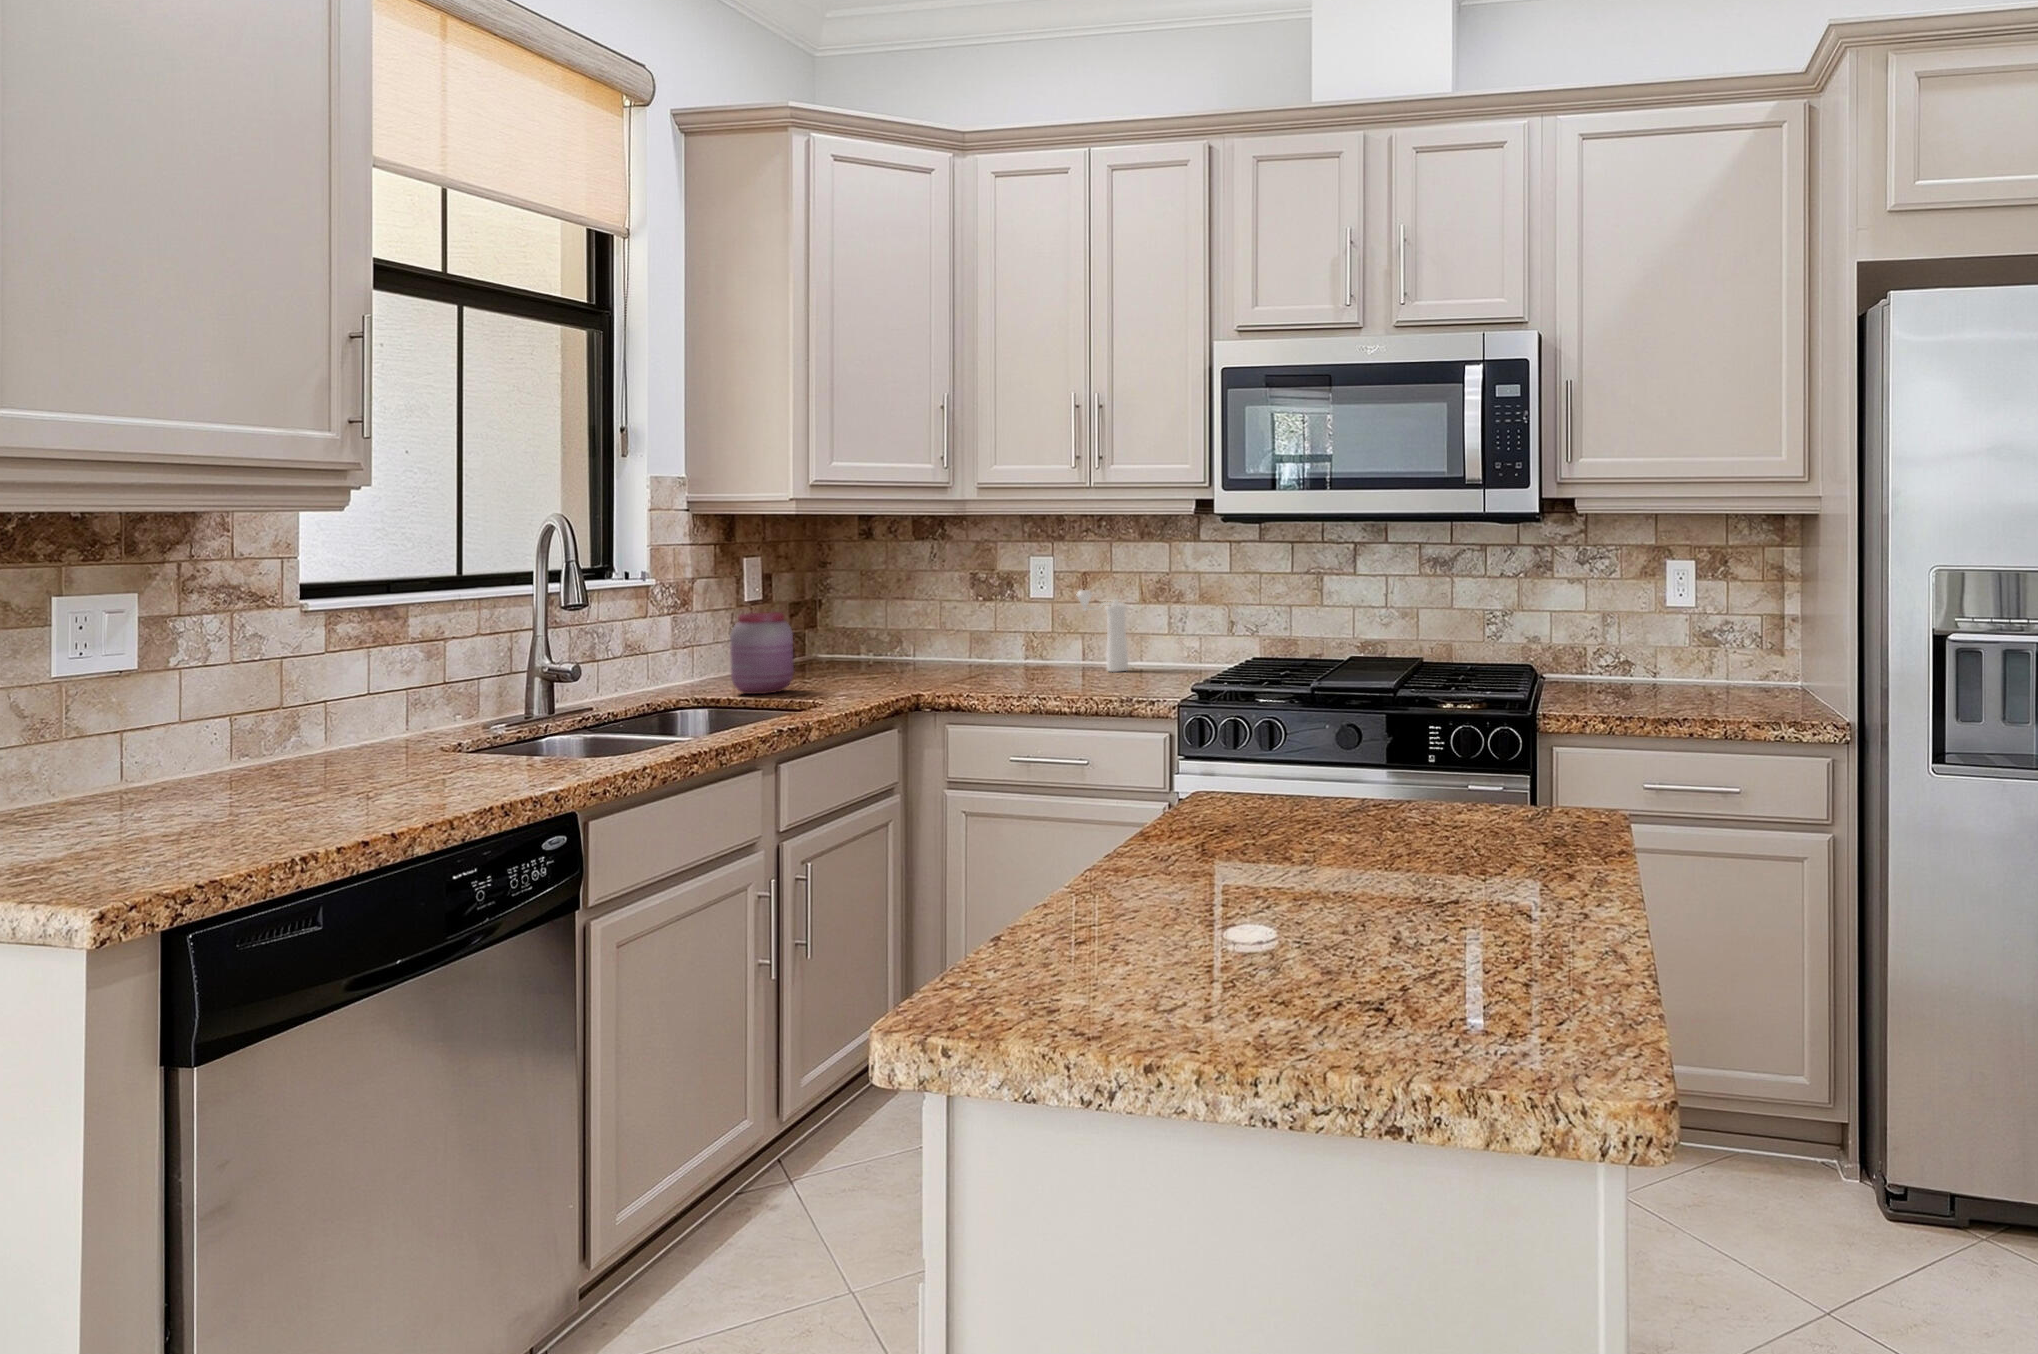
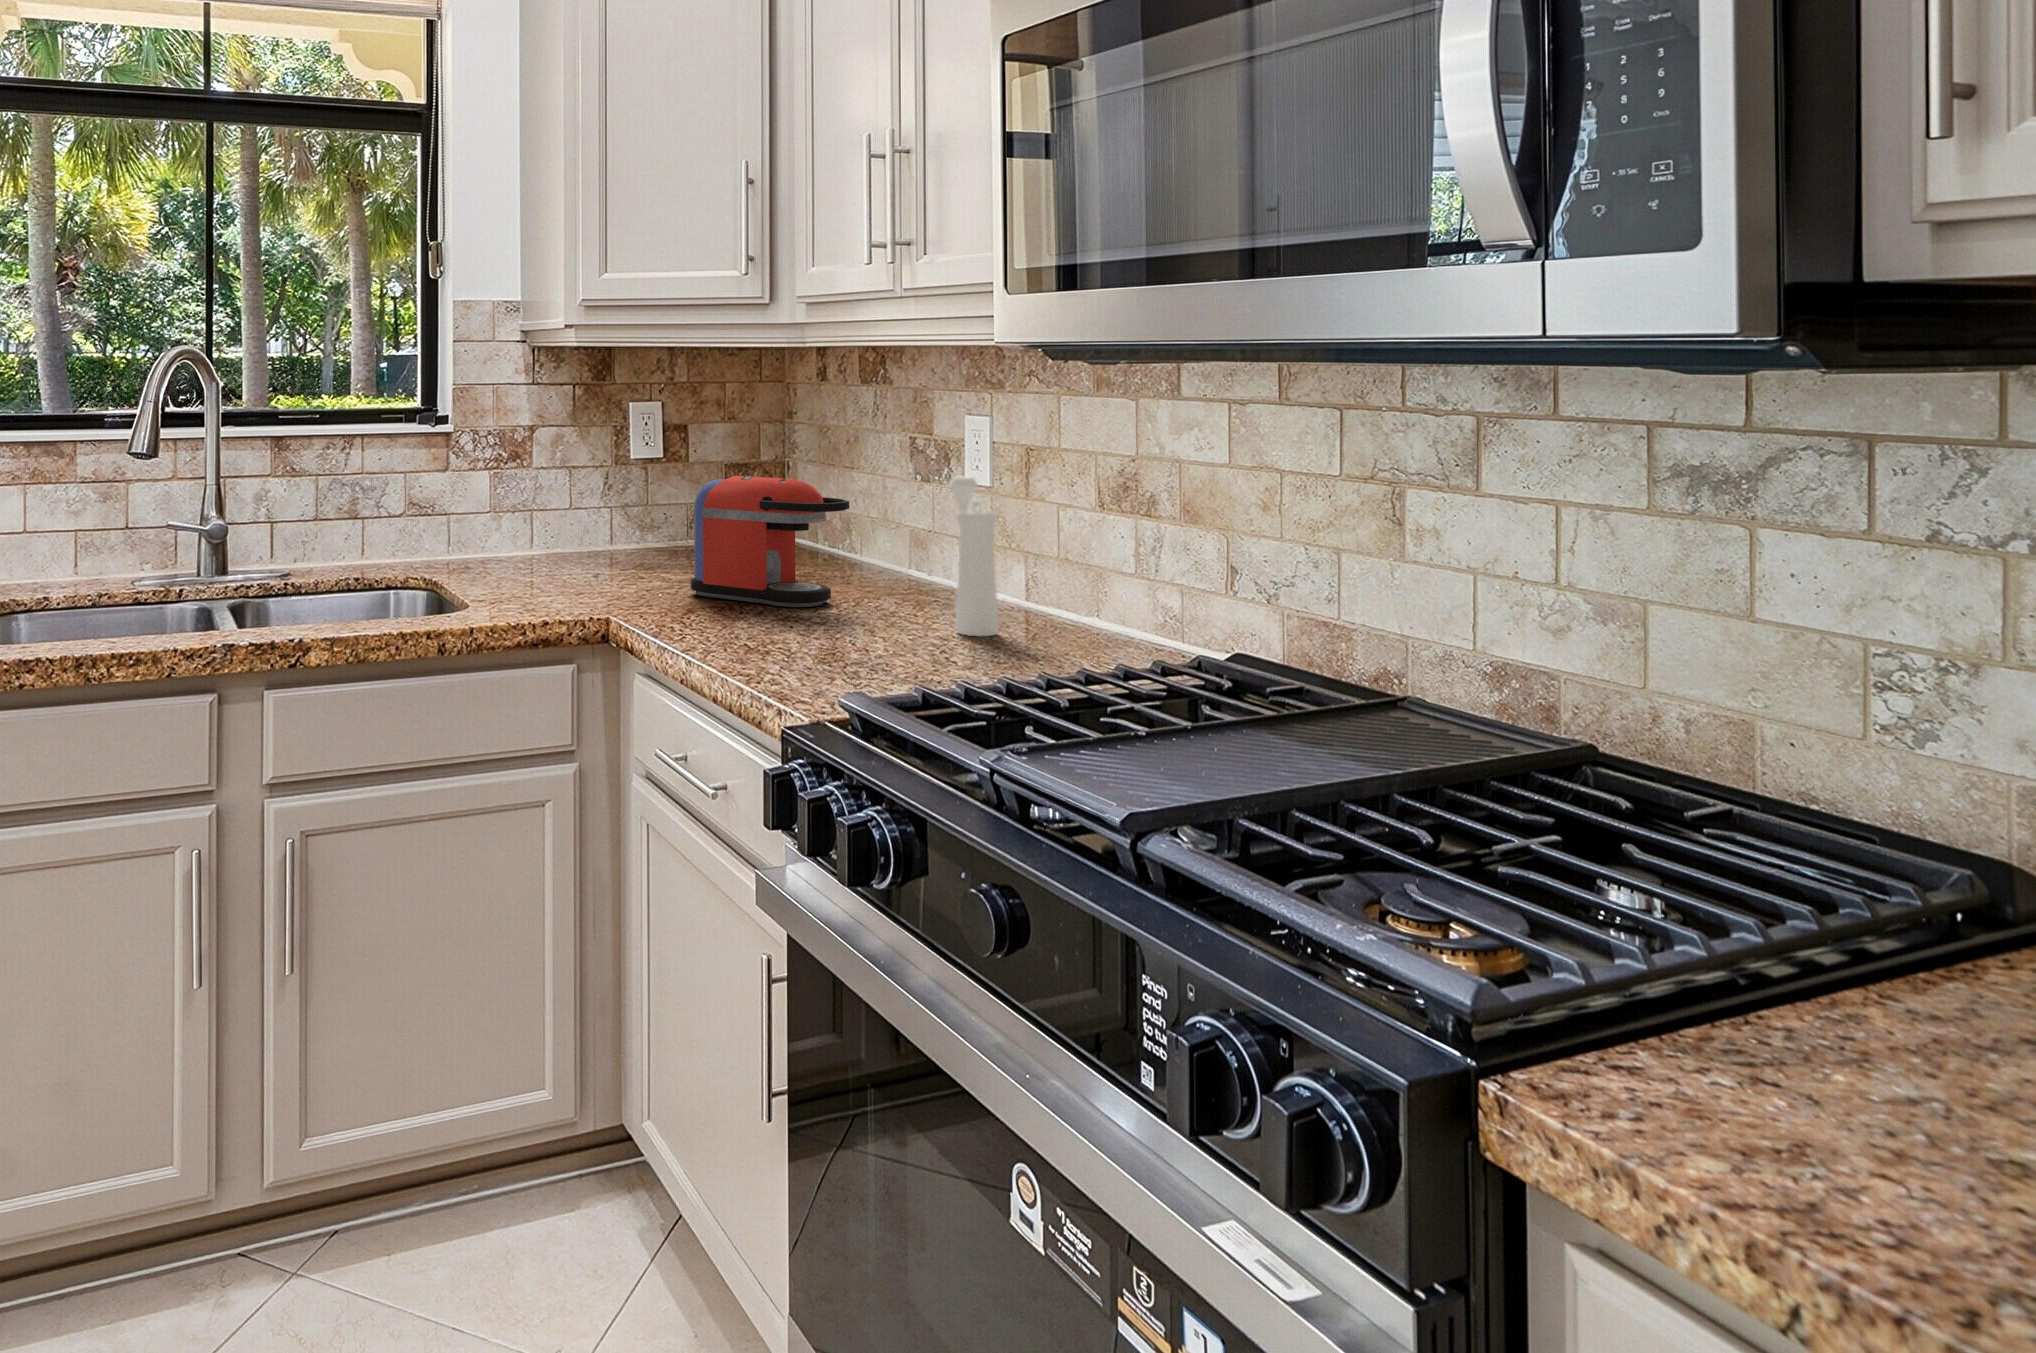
coffee maker: none [900,601,1013,683] -> present [691,476,849,607]
jar: present [730,612,794,694] -> none [512,470,589,579]

